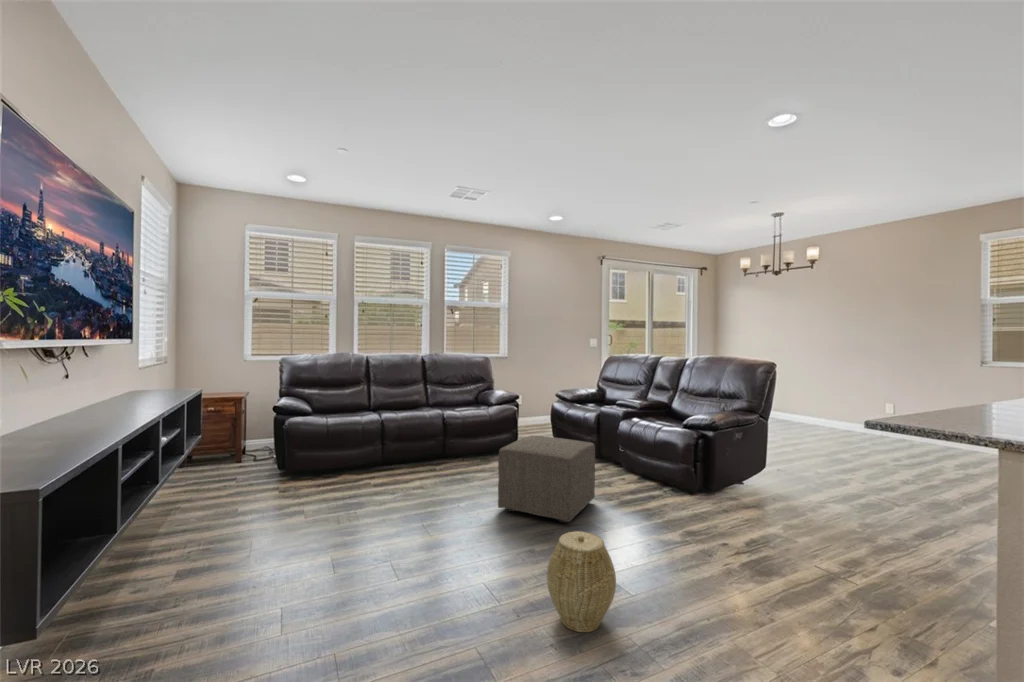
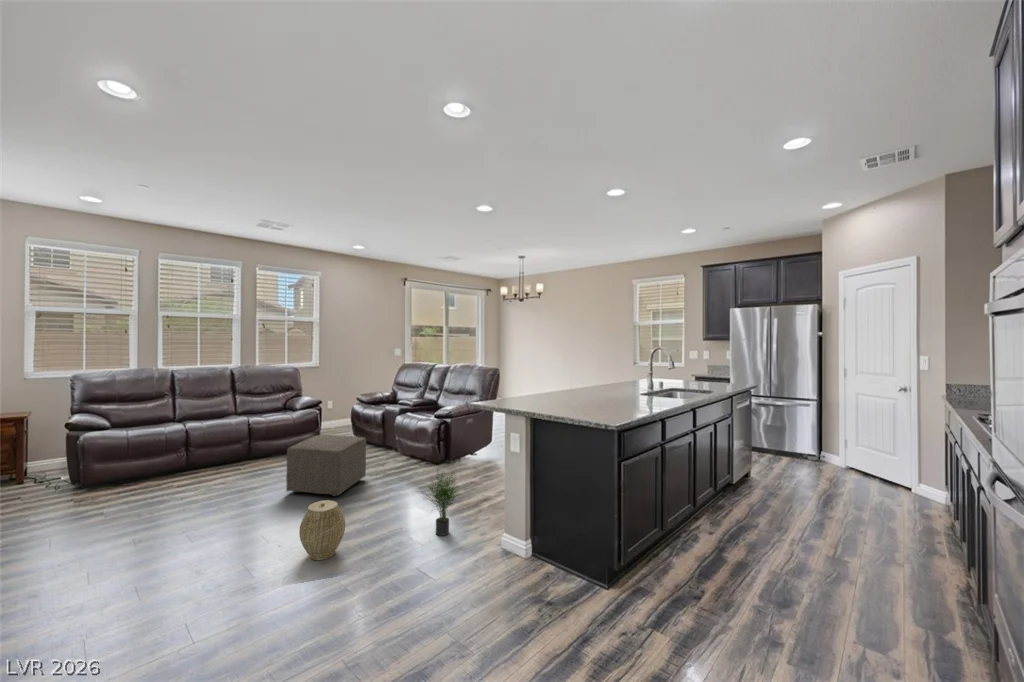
potted plant: none [721,494,820,622] -> present [422,474,458,536]

